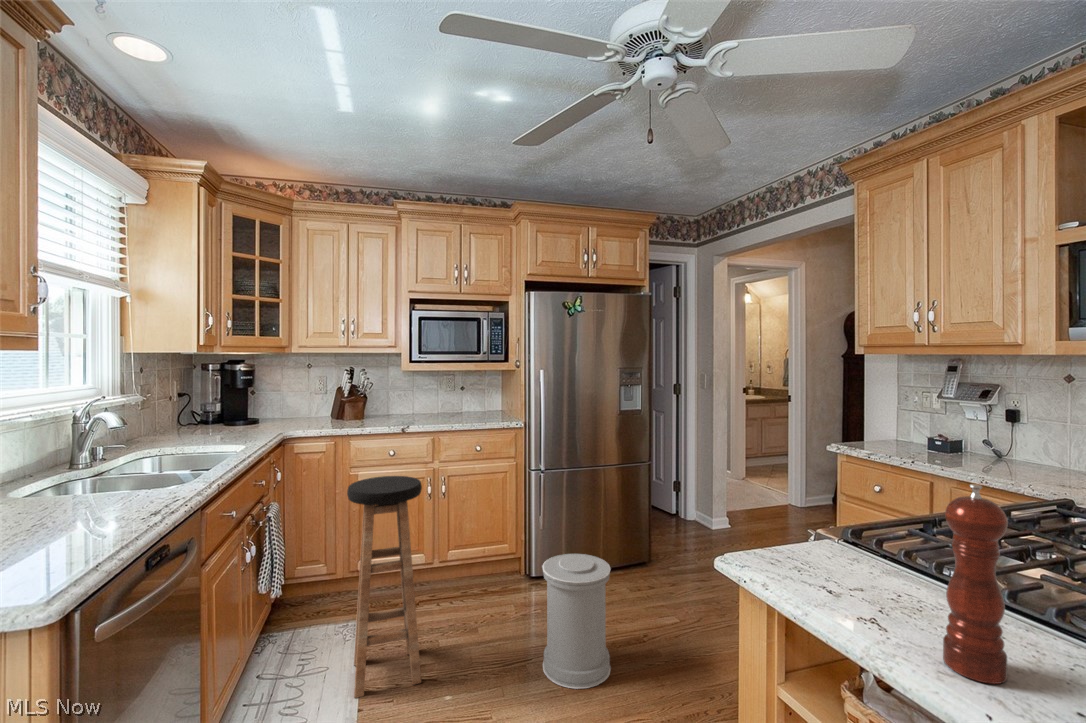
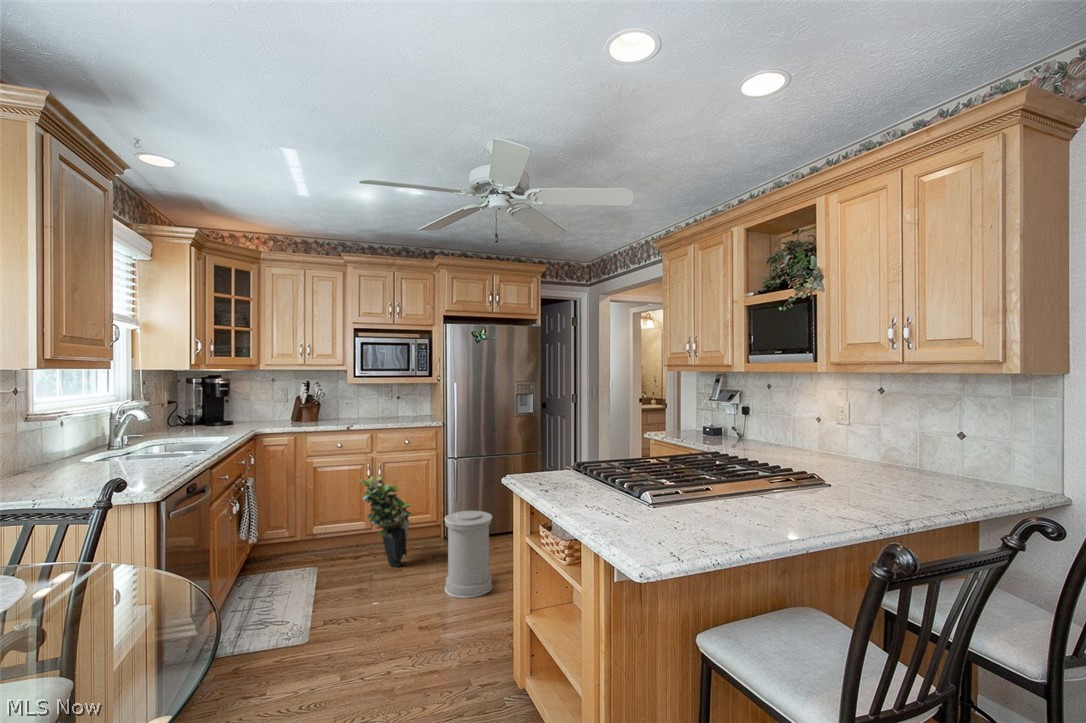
bar stool: present [347,476,422,698] -> none [305,457,359,608]
pepper mill: present [943,484,1008,684] -> none [552,420,570,493]
potted plant: none [420,493,490,622] -> present [360,476,411,567]

